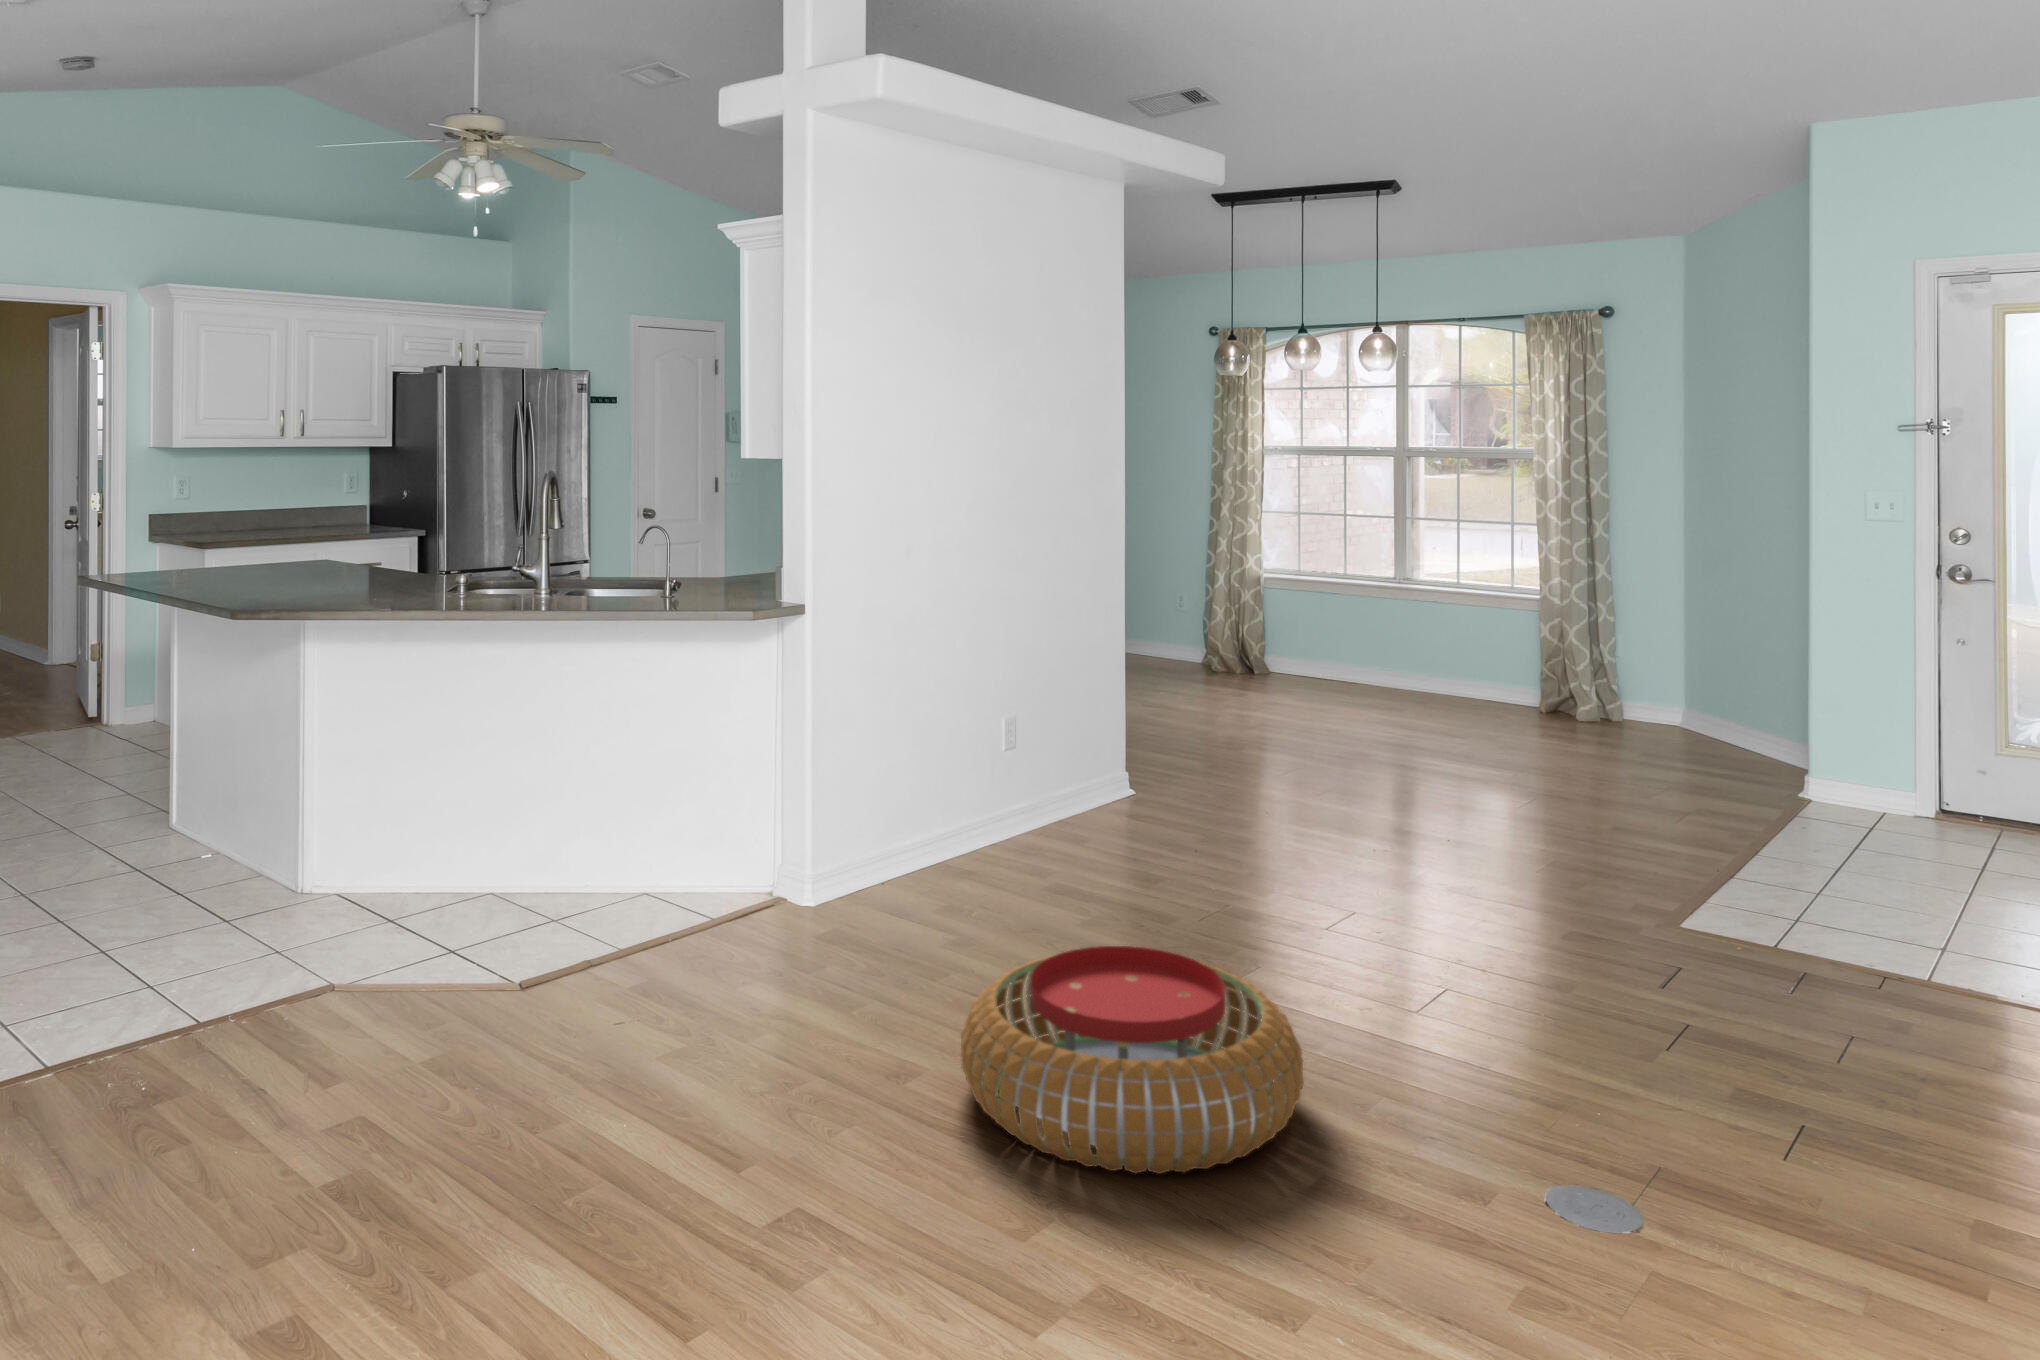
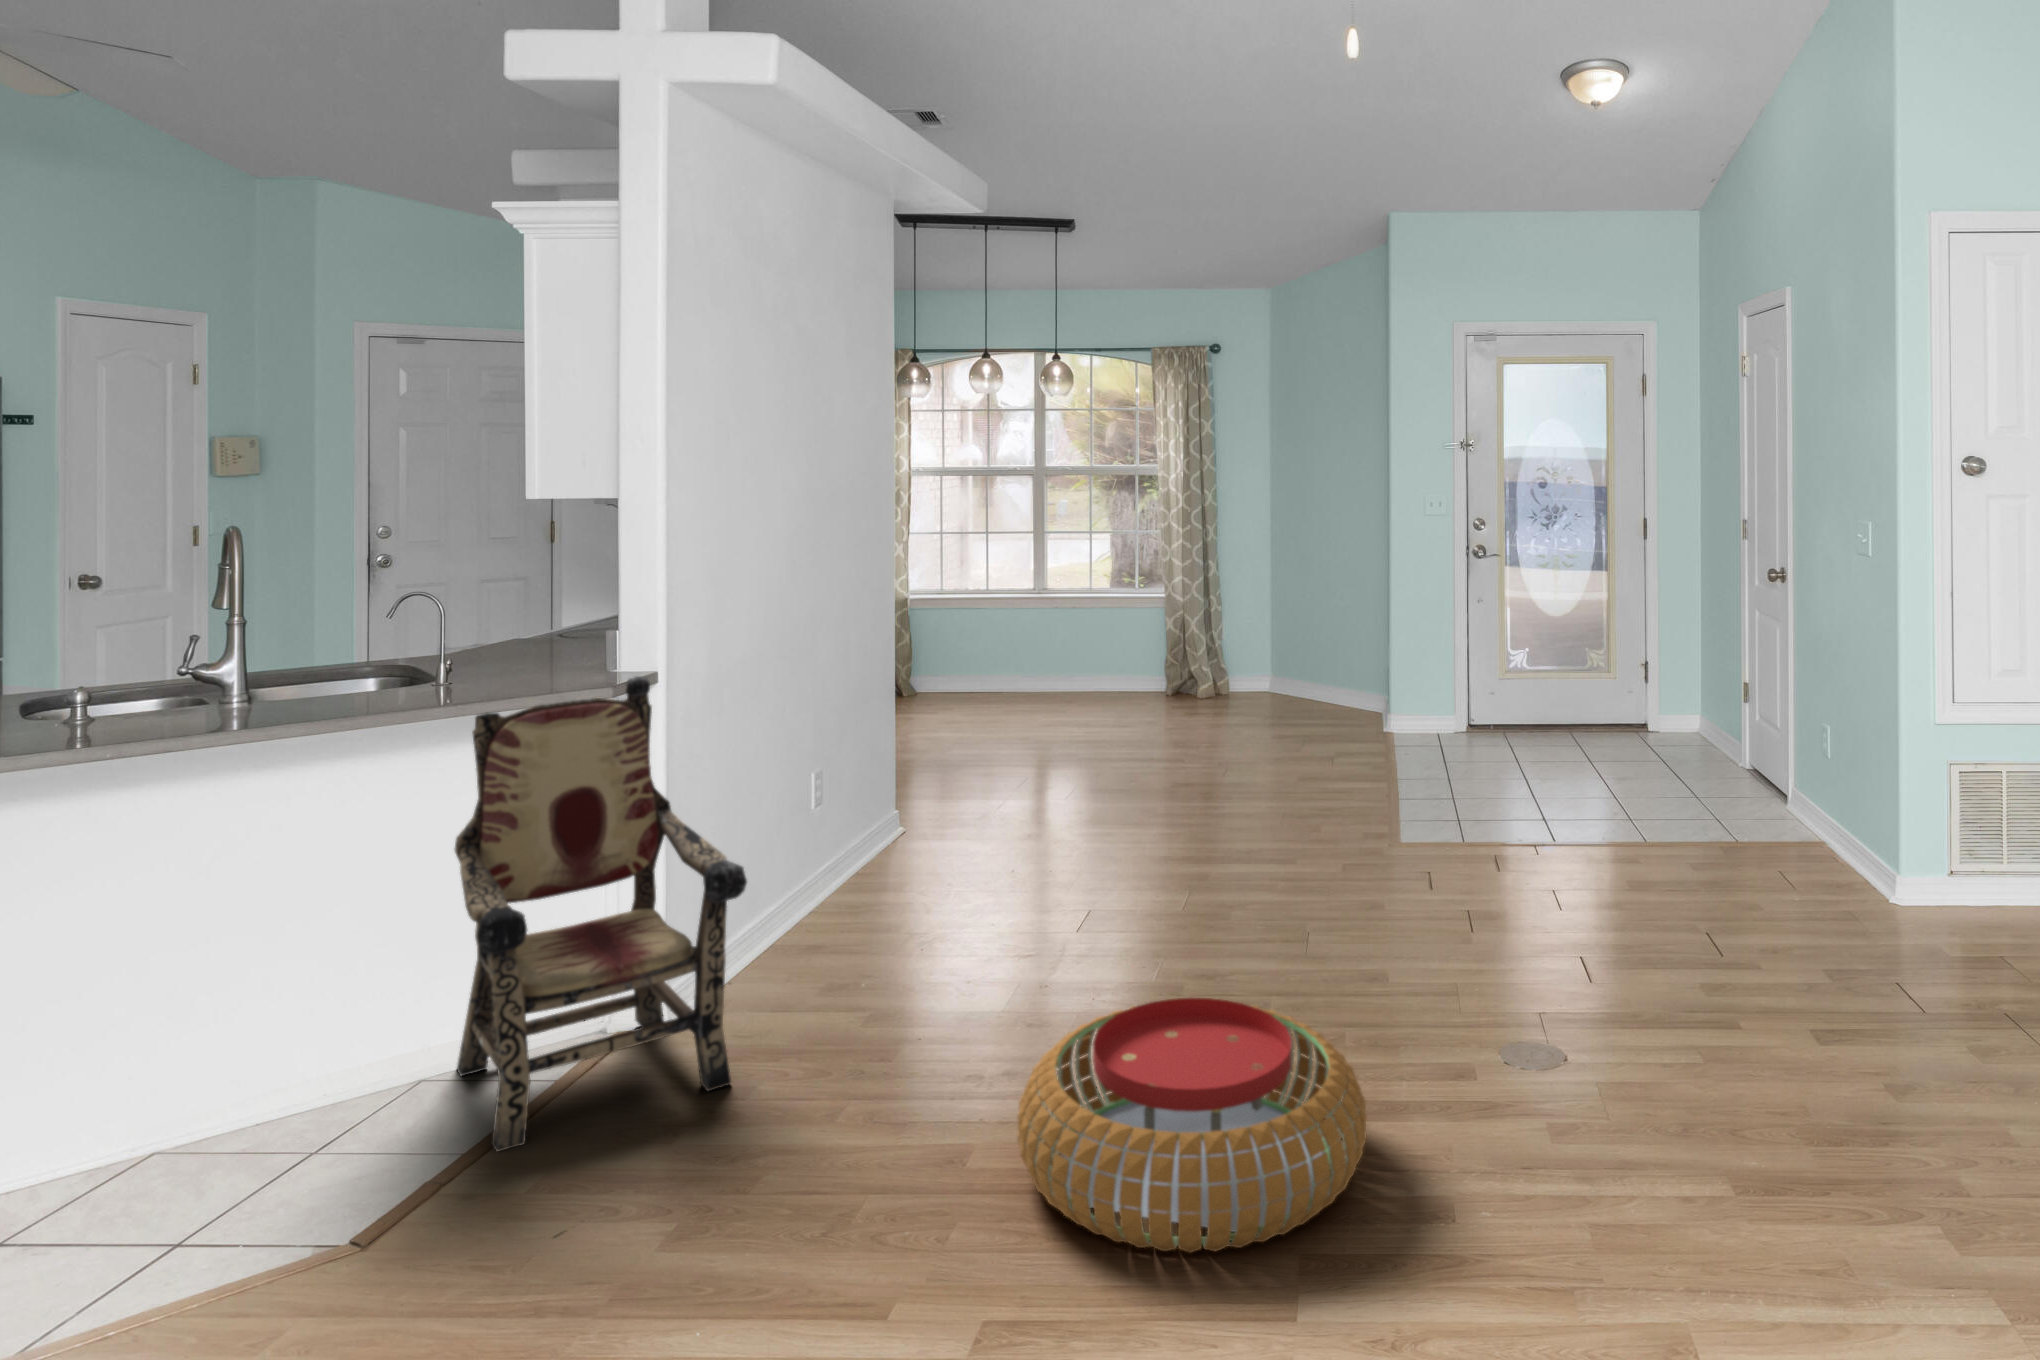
armchair: none [625,607,832,957] -> present [455,676,747,1151]

